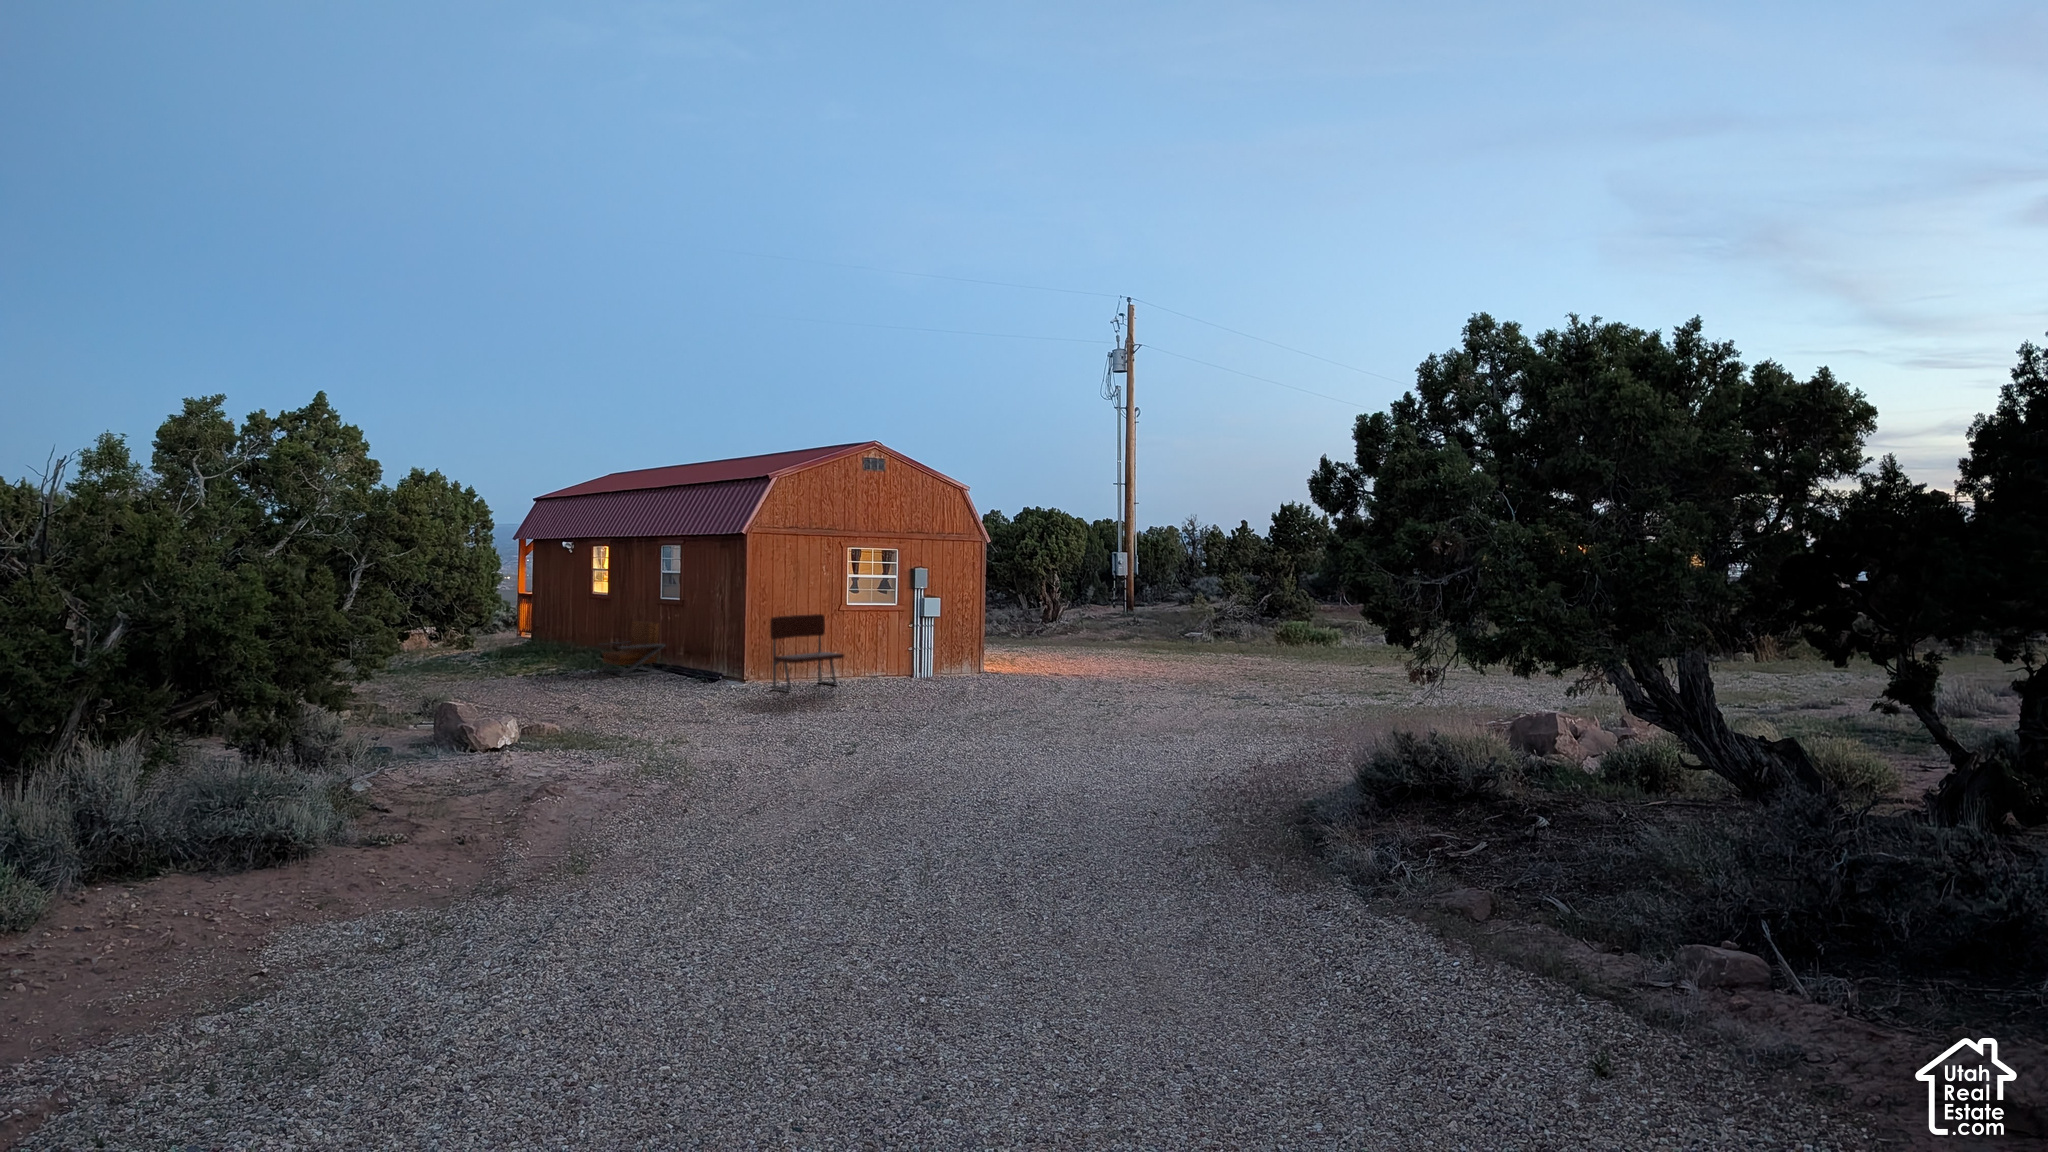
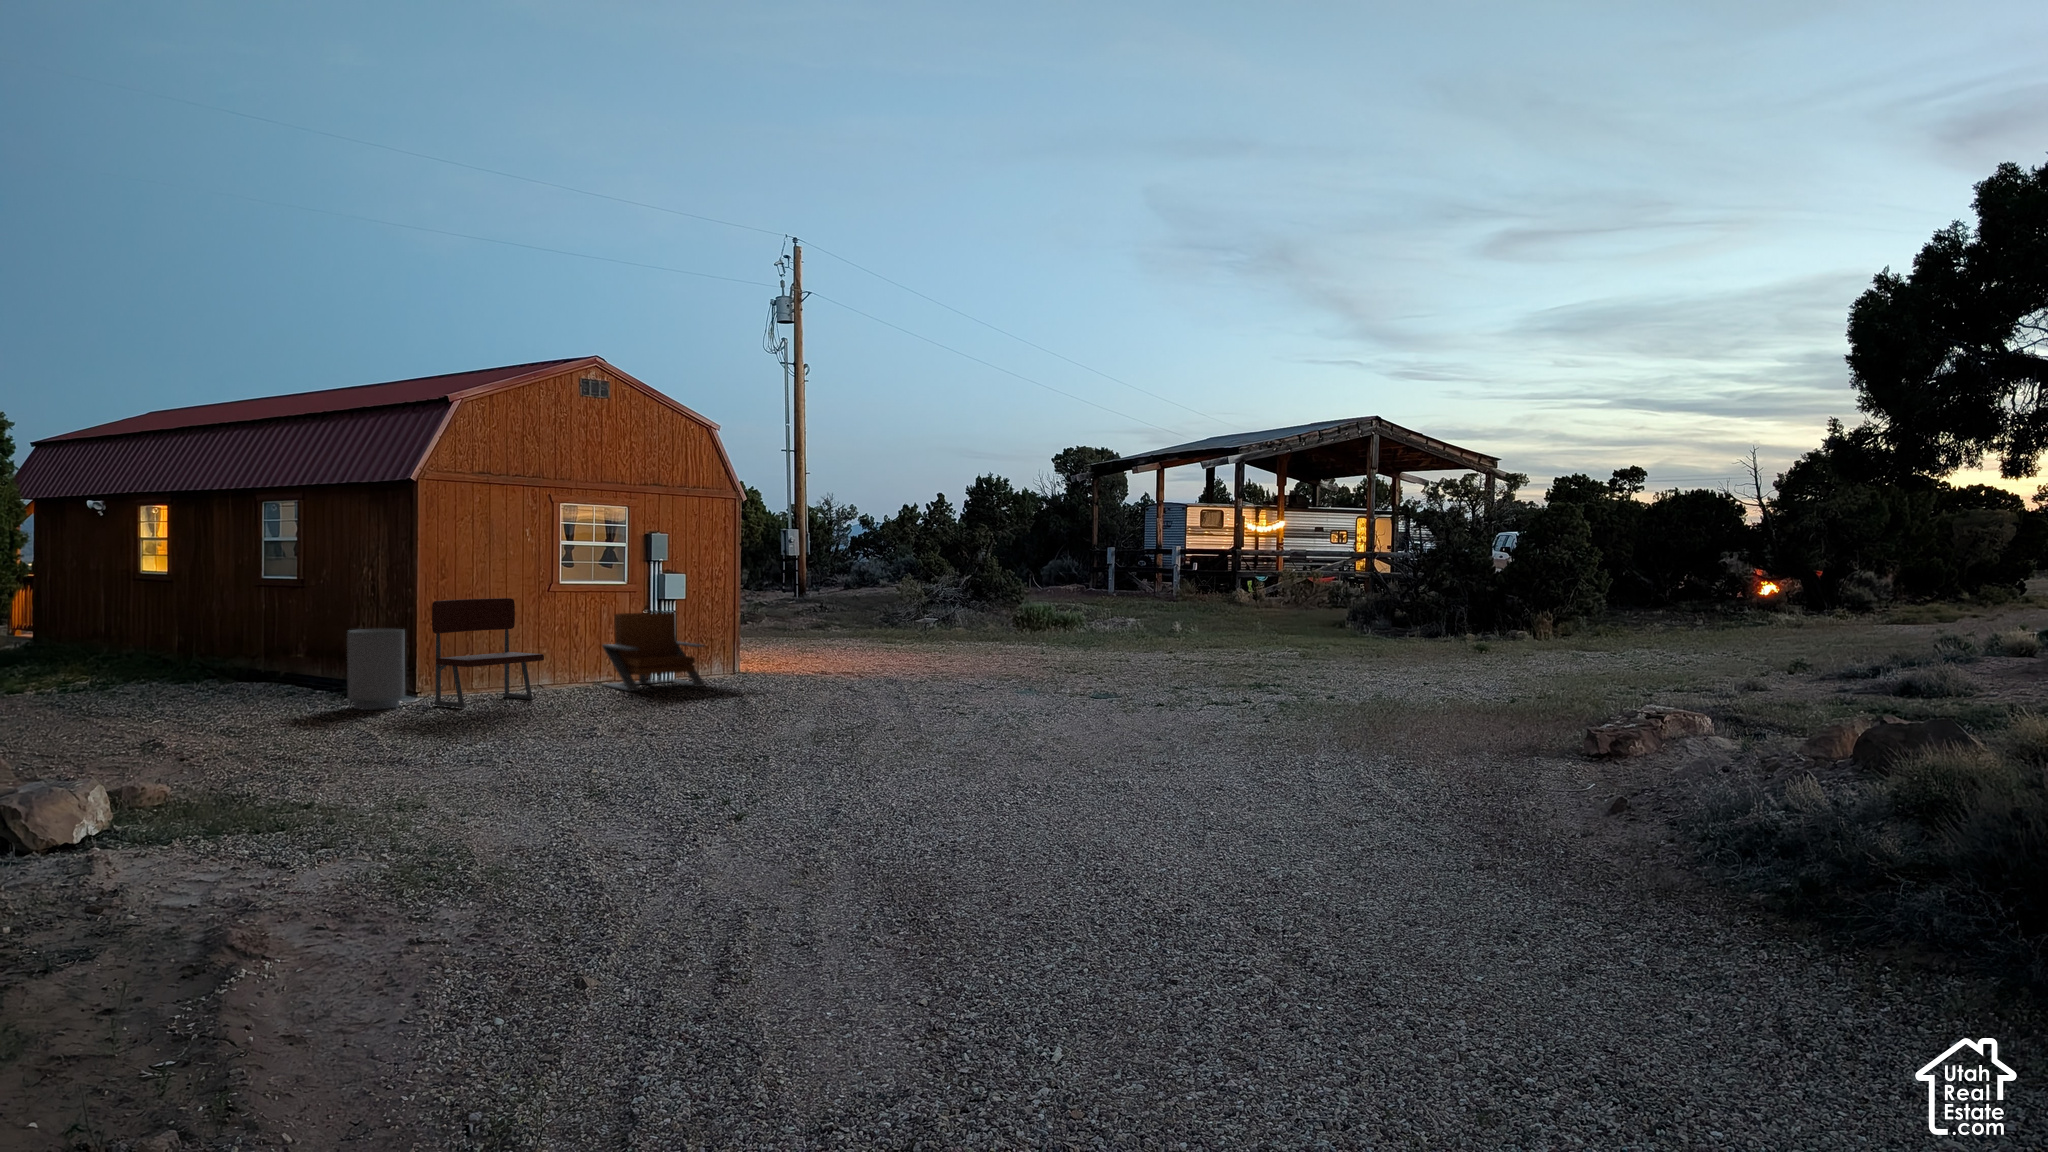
lounge chair: present [599,621,665,677] -> present [602,612,705,691]
trash can: none [716,636,753,692] -> present [347,629,405,710]

